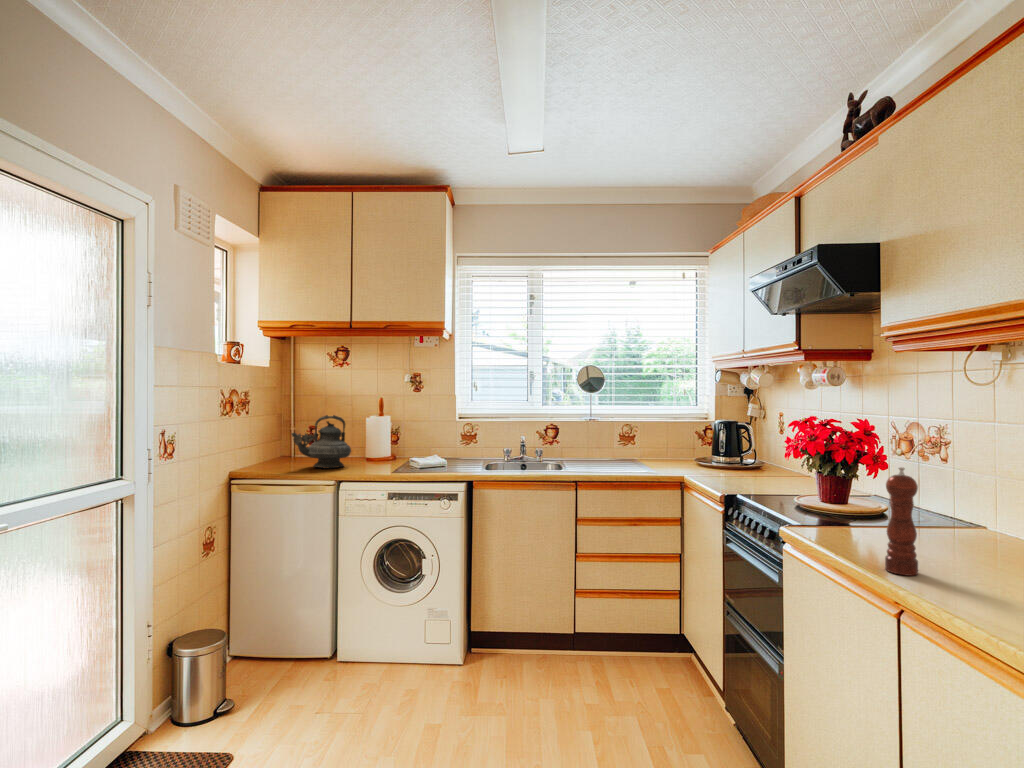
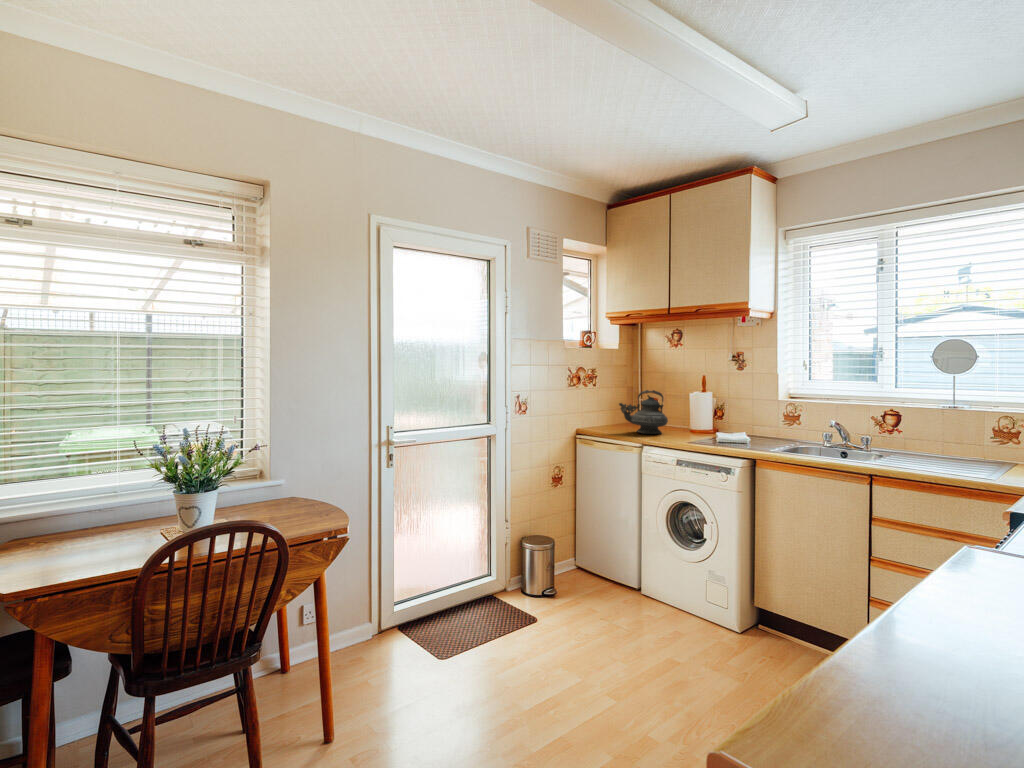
pepper mill: present [885,467,918,576] -> none [944,491,990,624]

